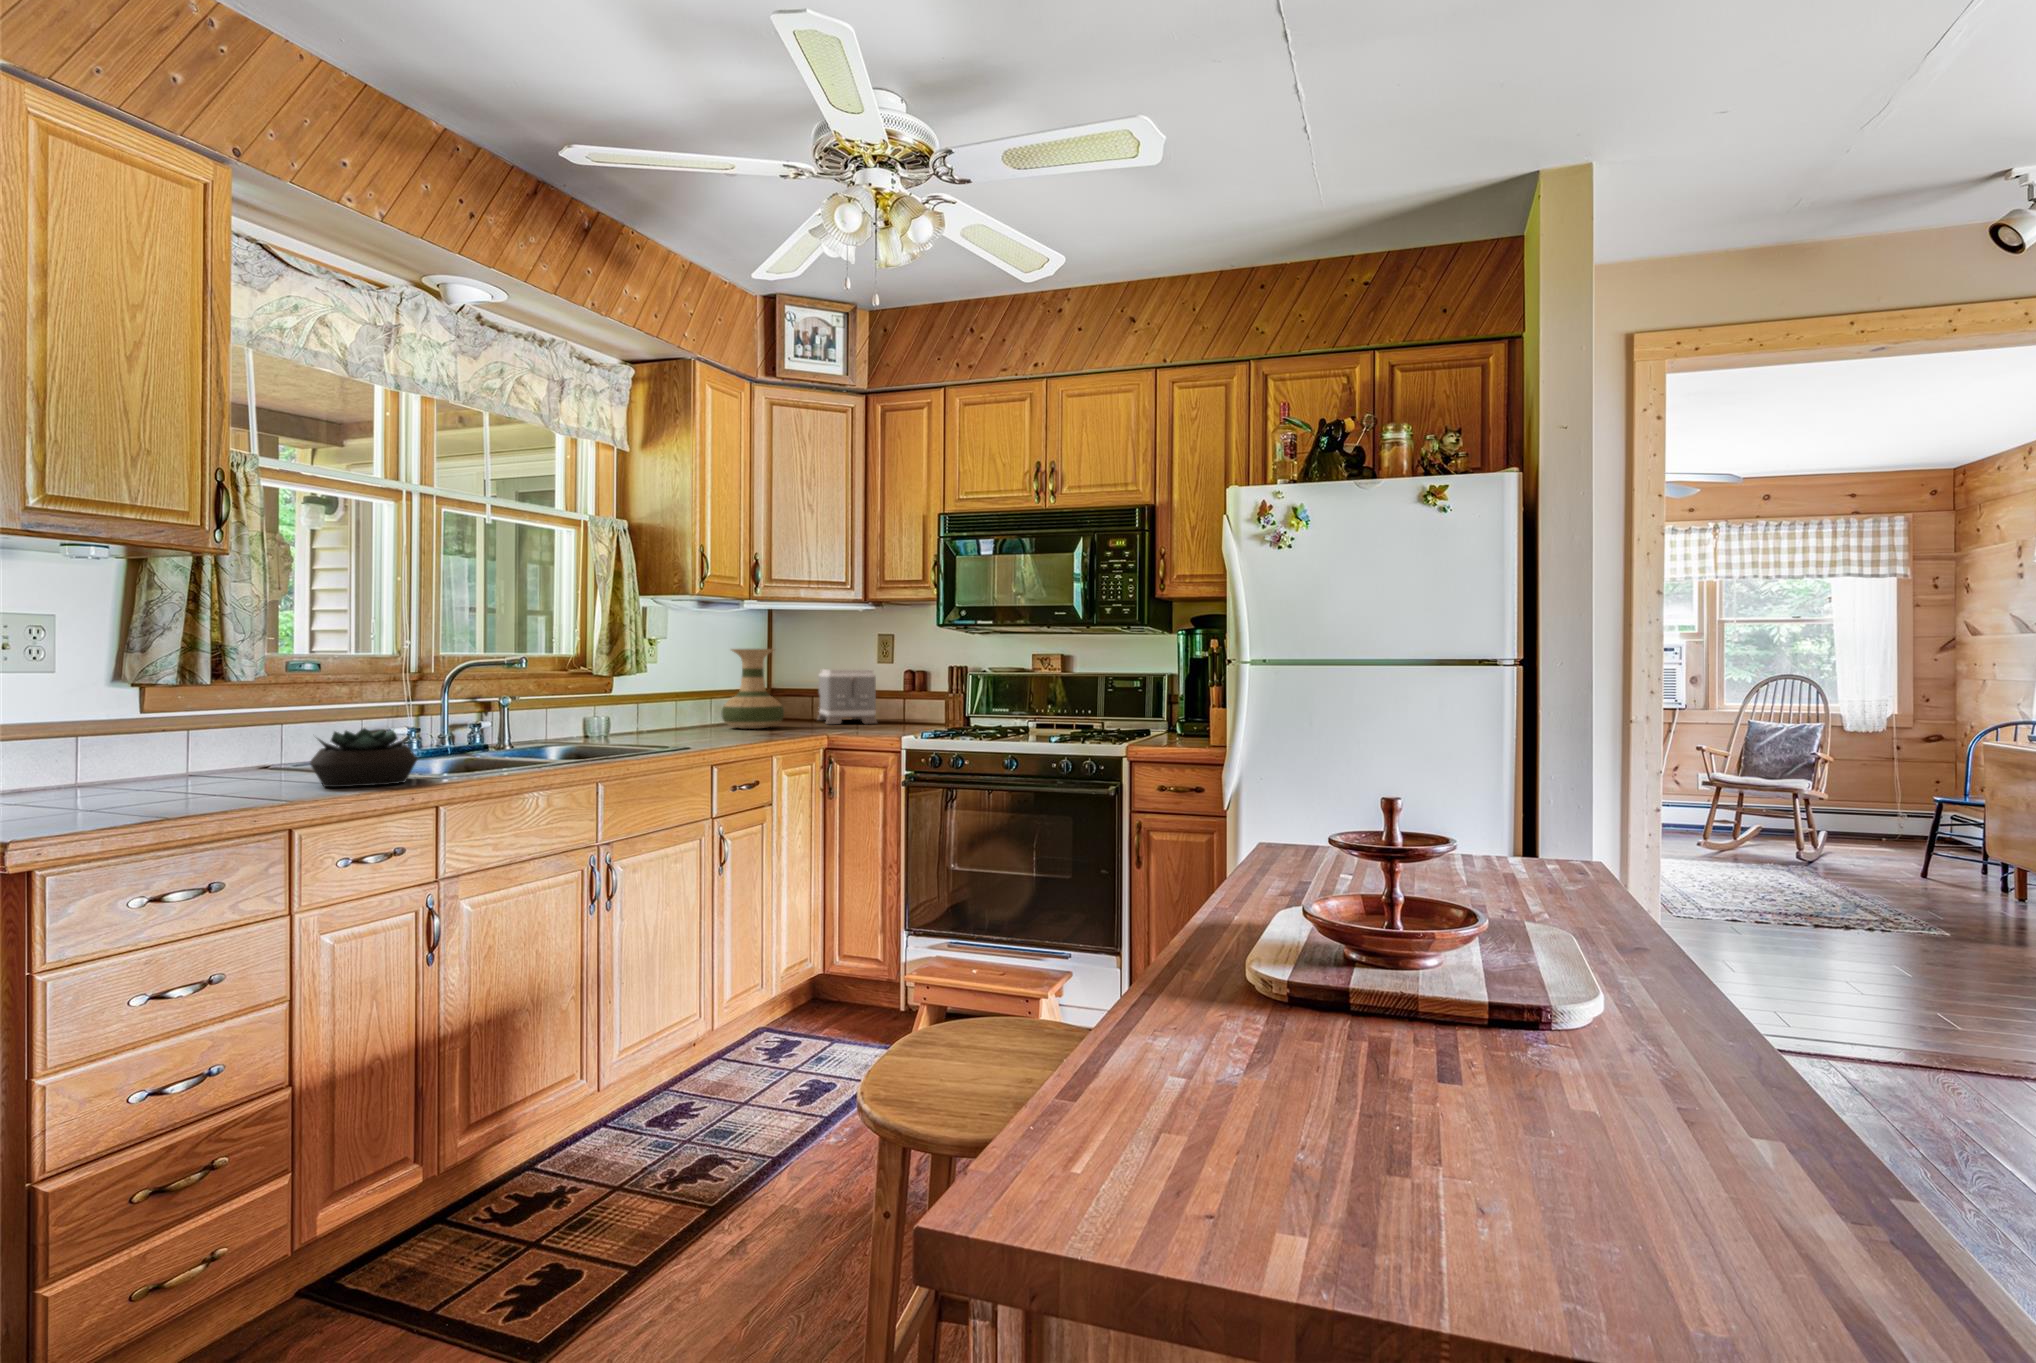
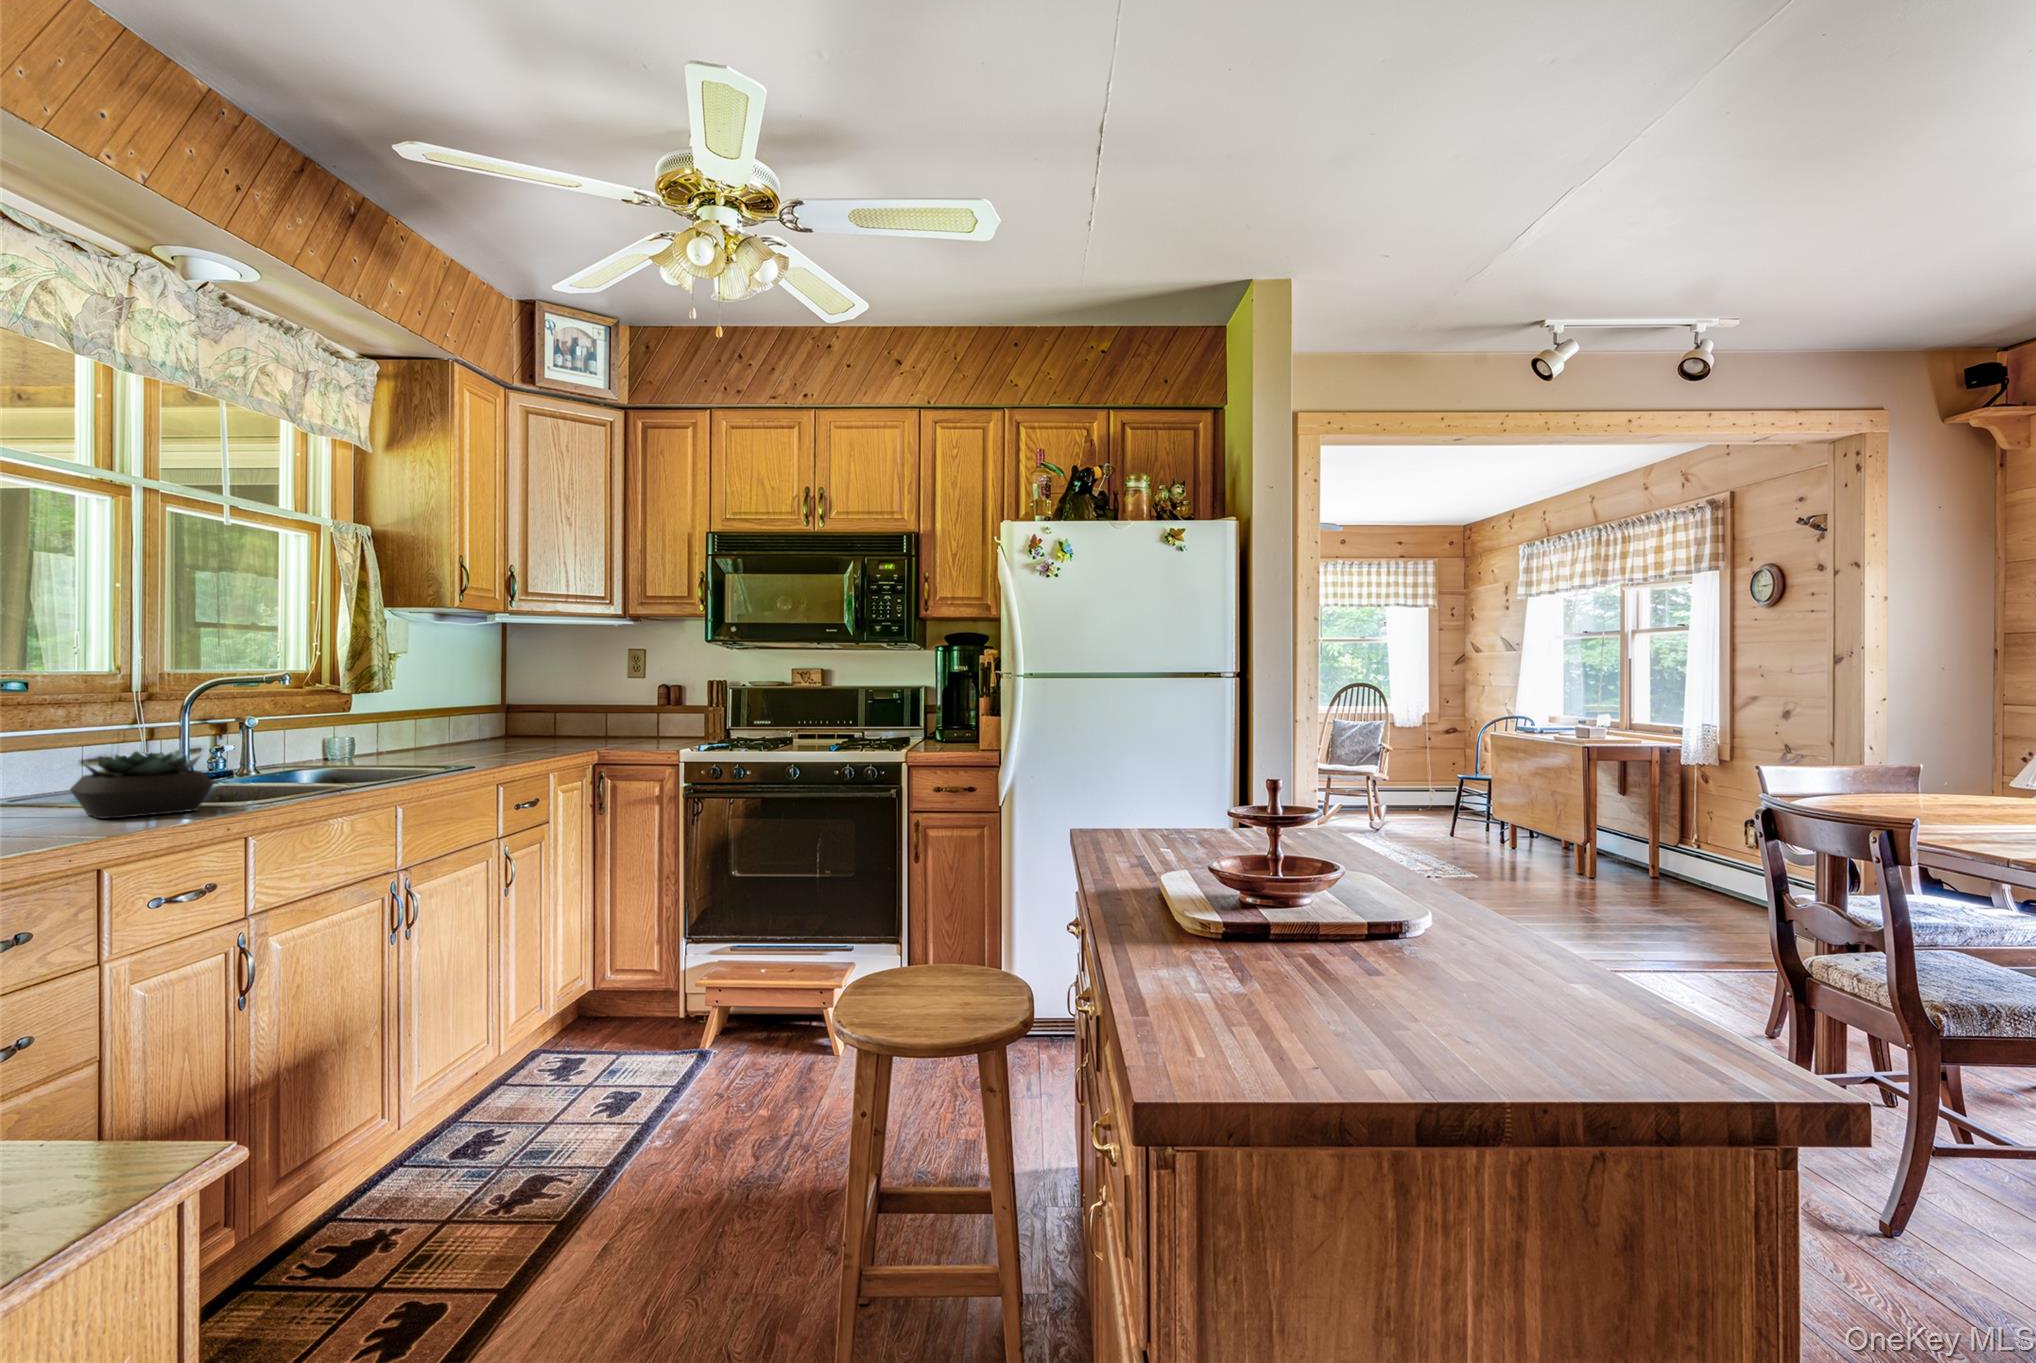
vase: present [721,649,784,729] -> none [473,663,544,746]
toaster: present [818,669,877,724] -> none [564,684,638,739]

